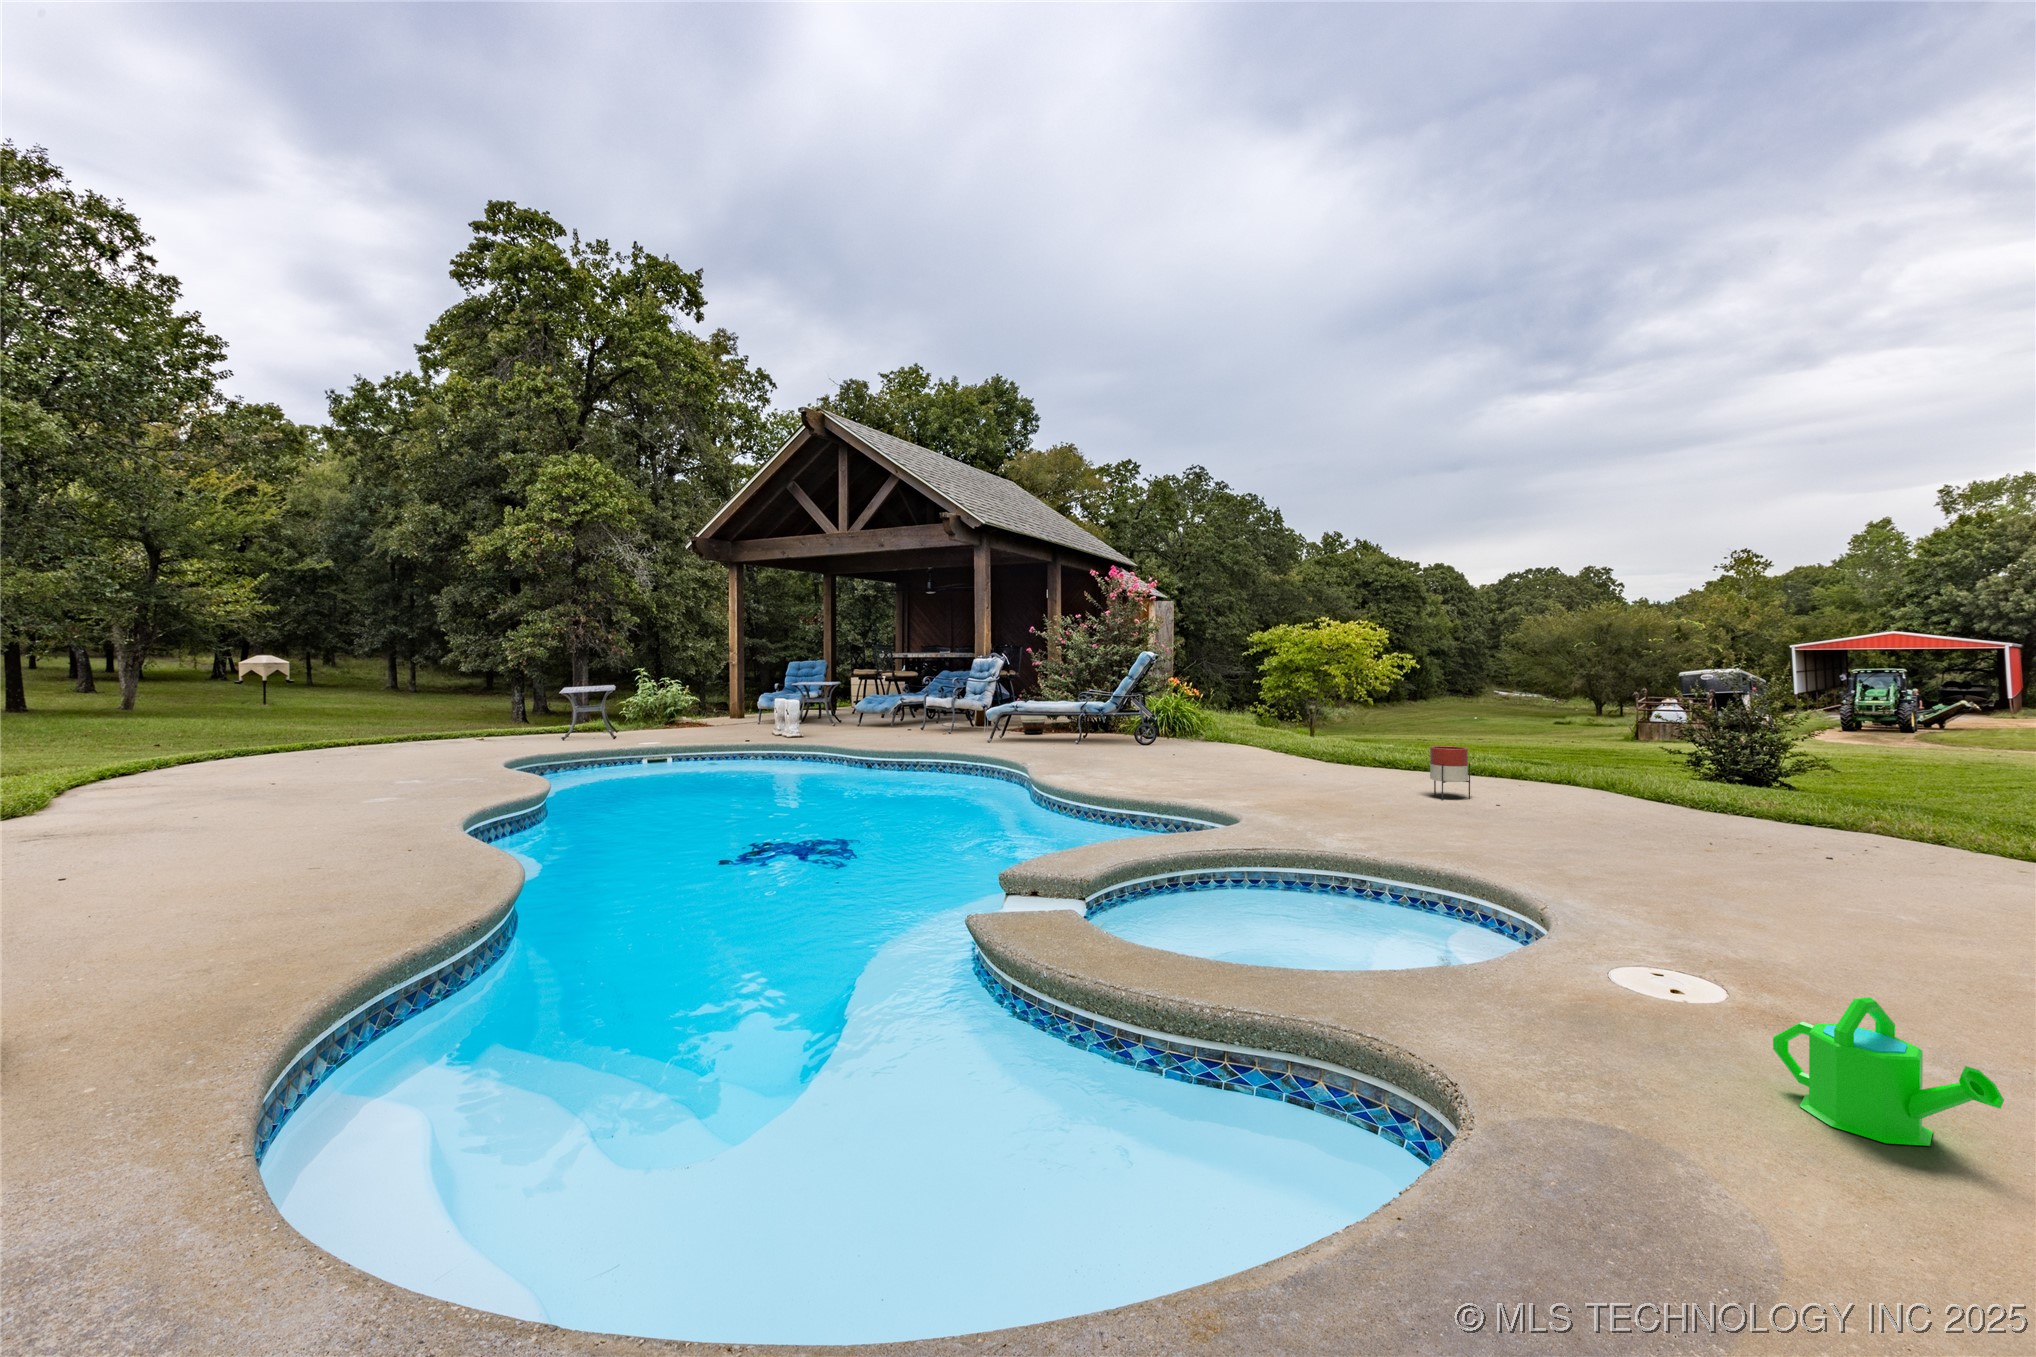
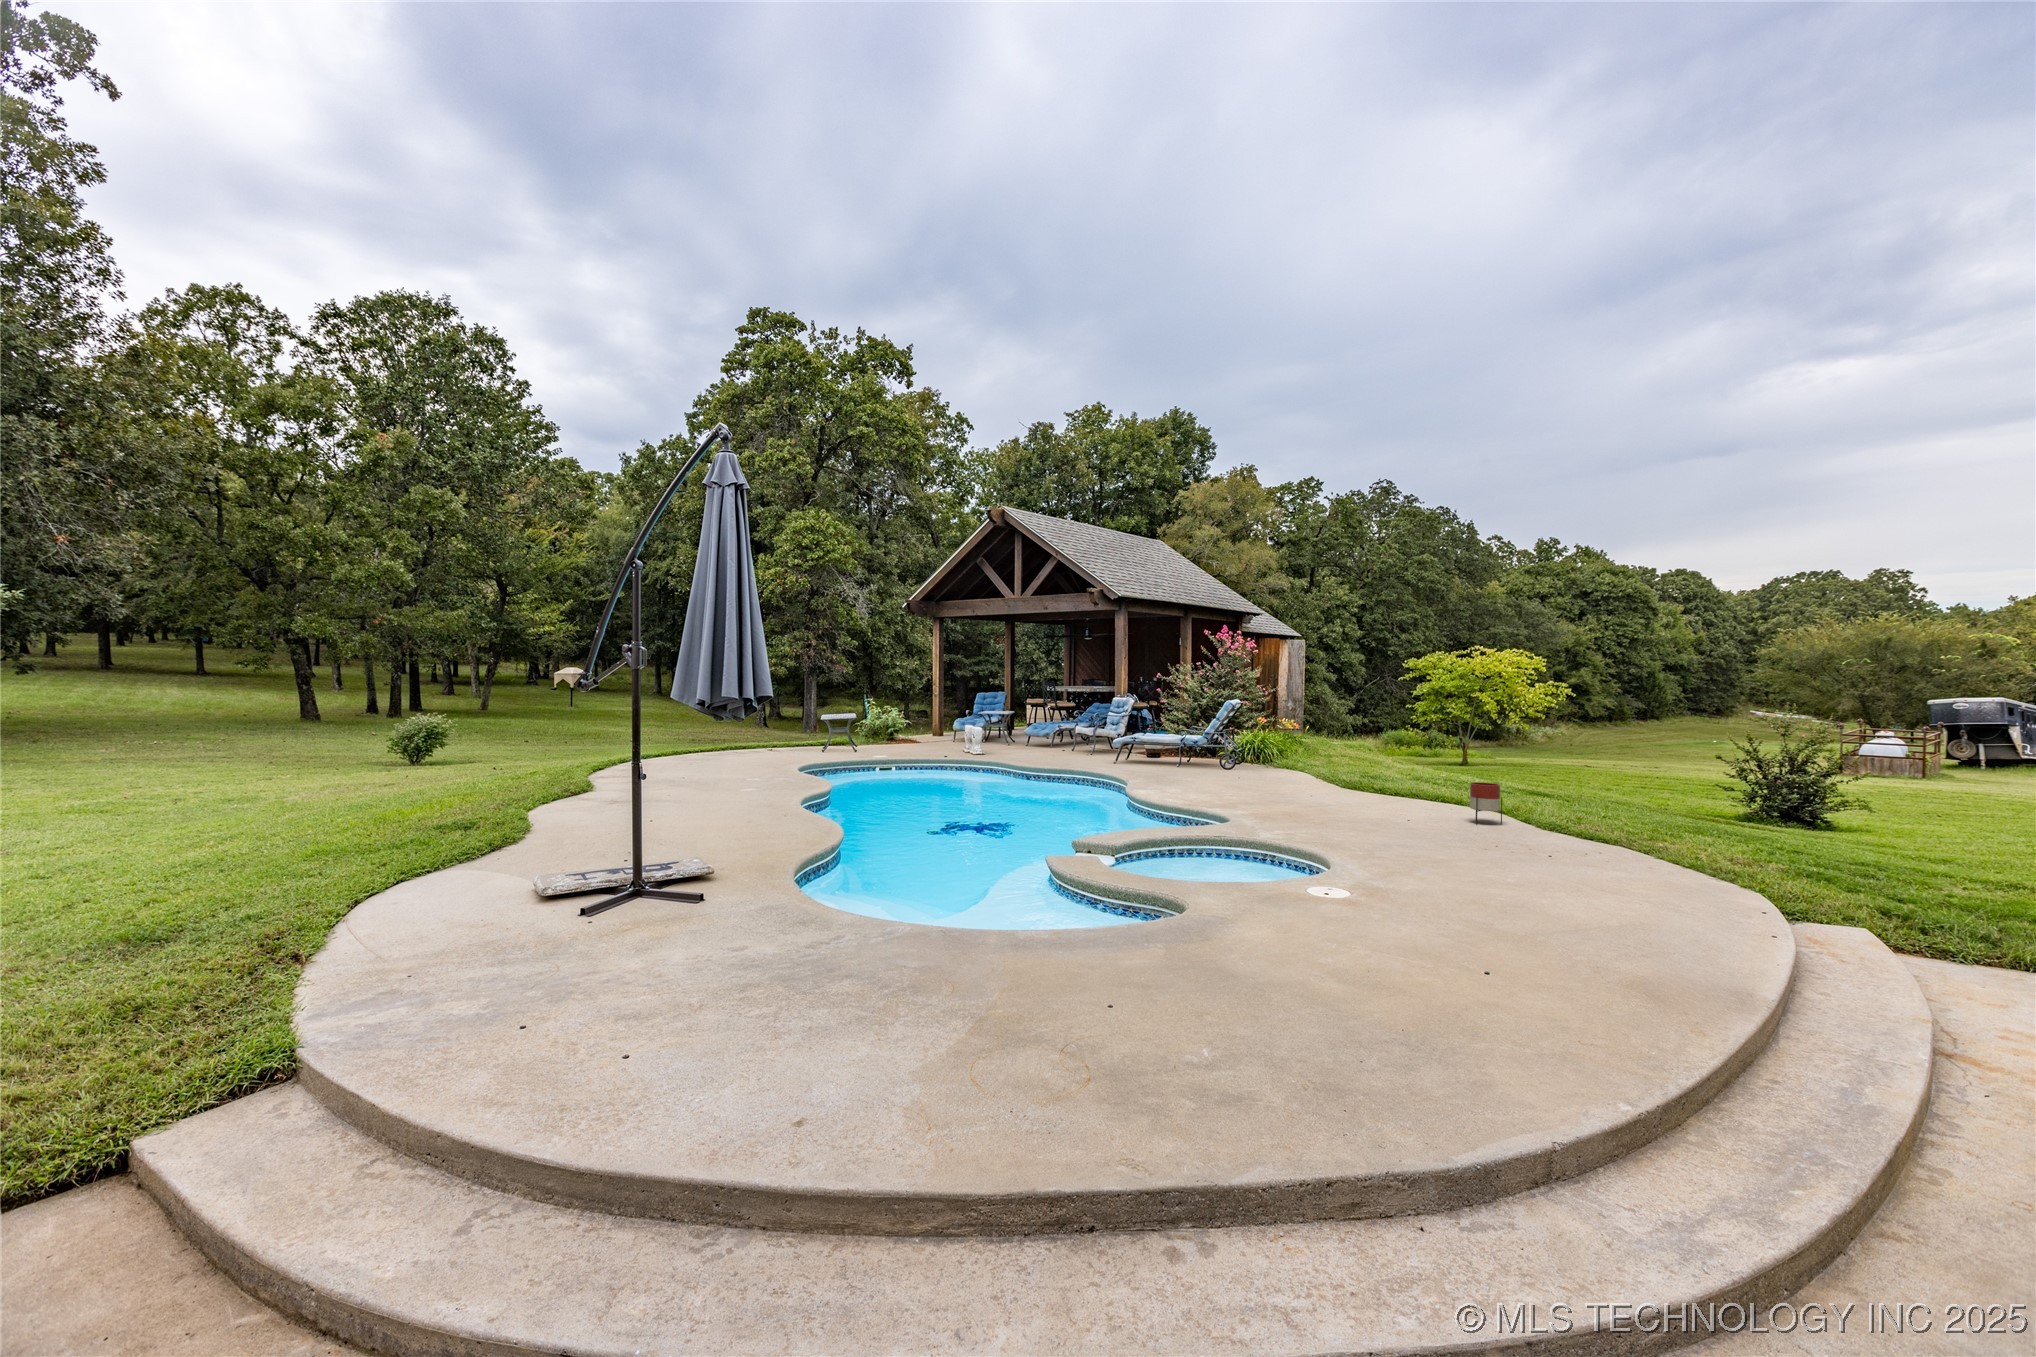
watering can: present [1773,997,2004,1146] -> none [1440,910,1496,973]

